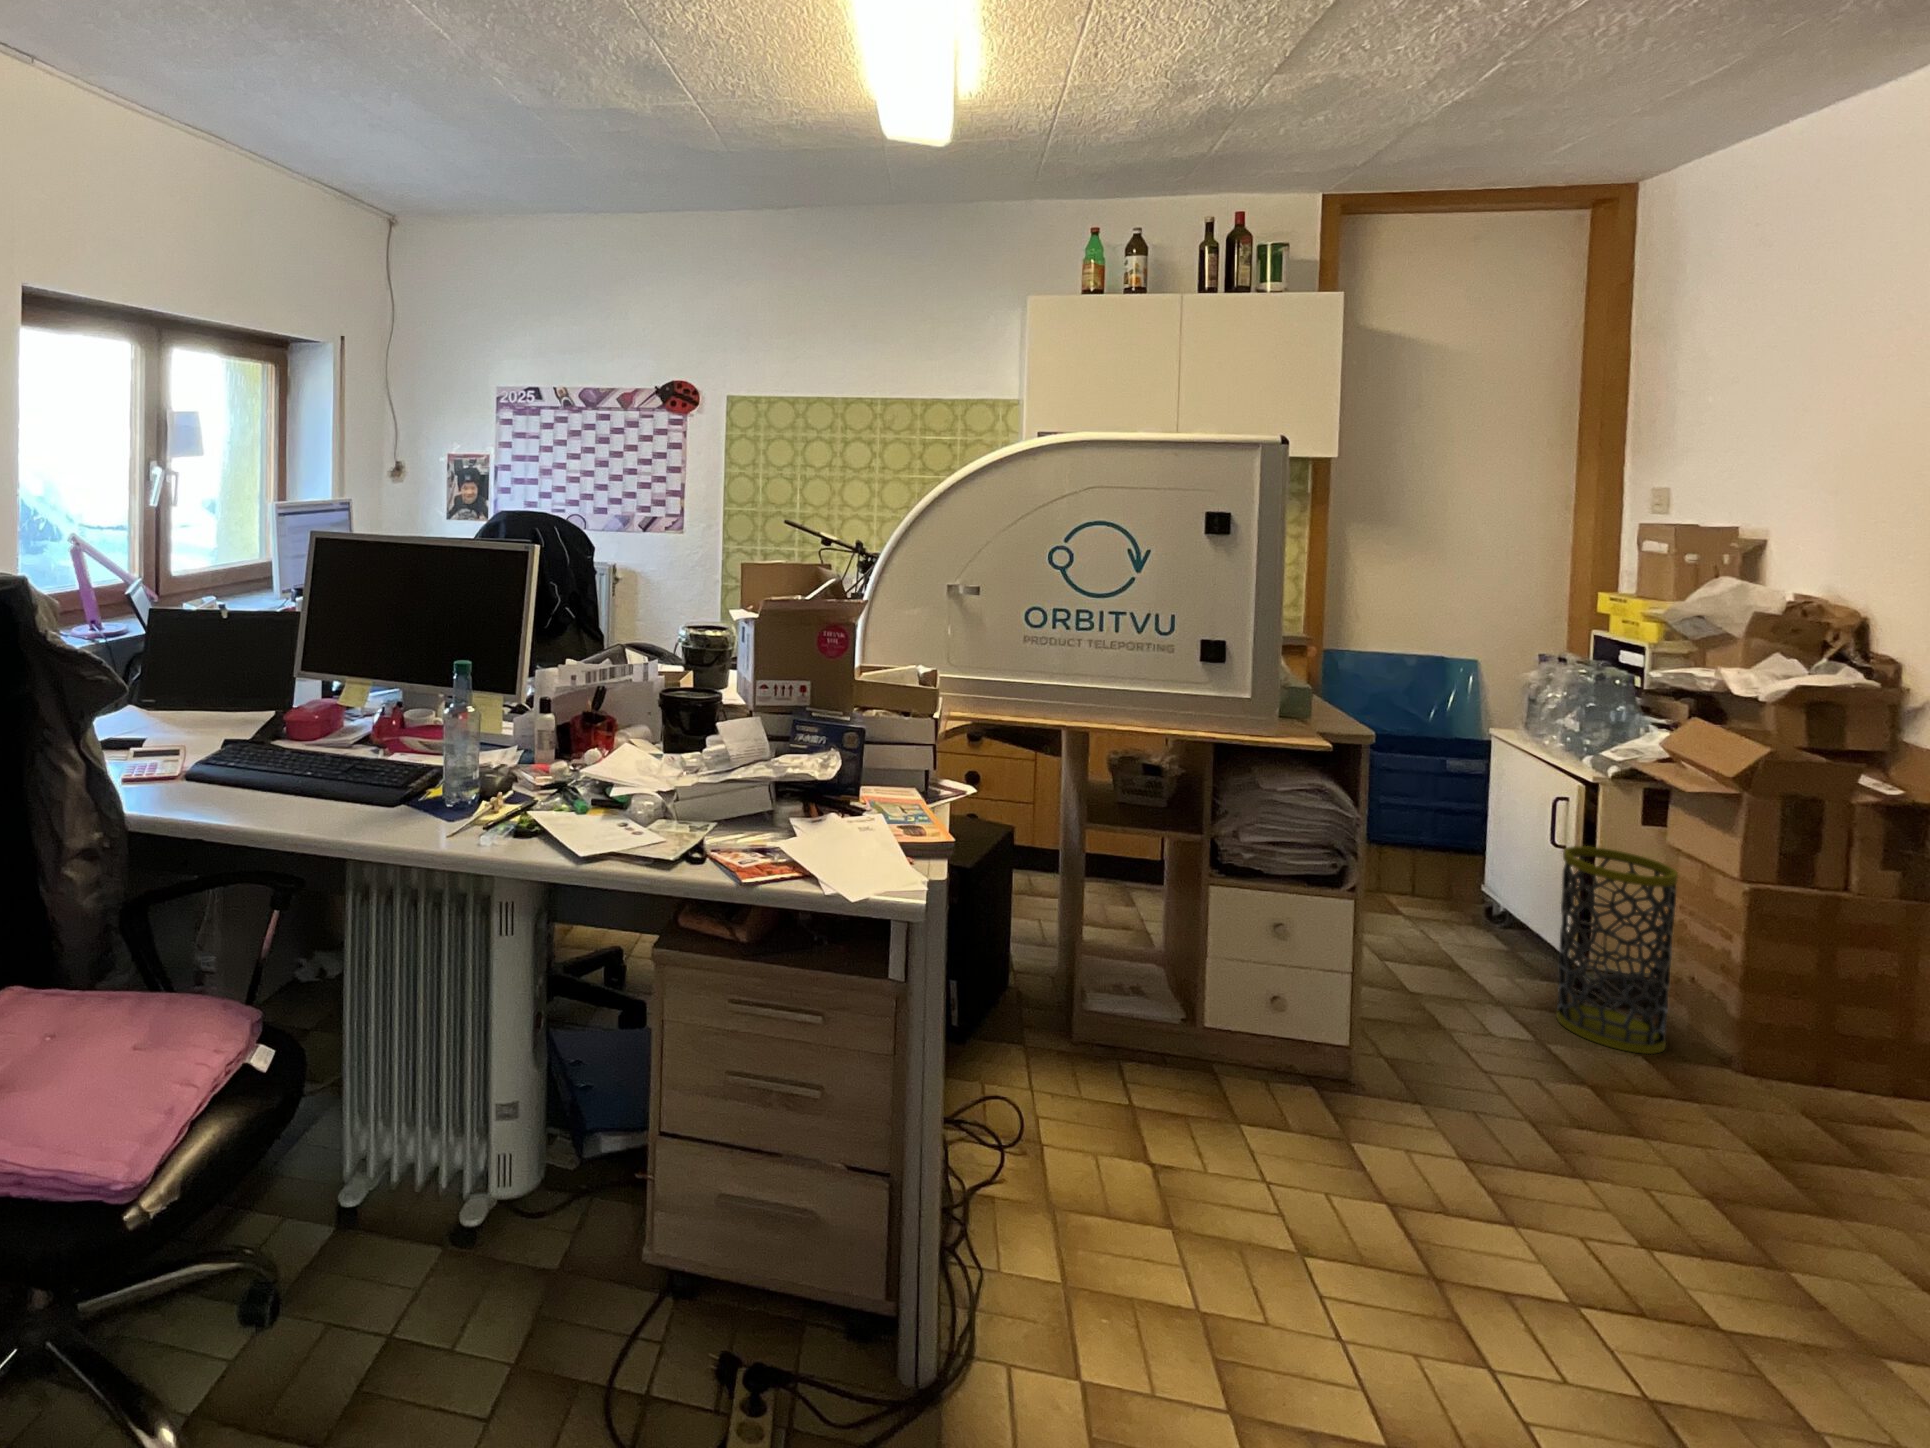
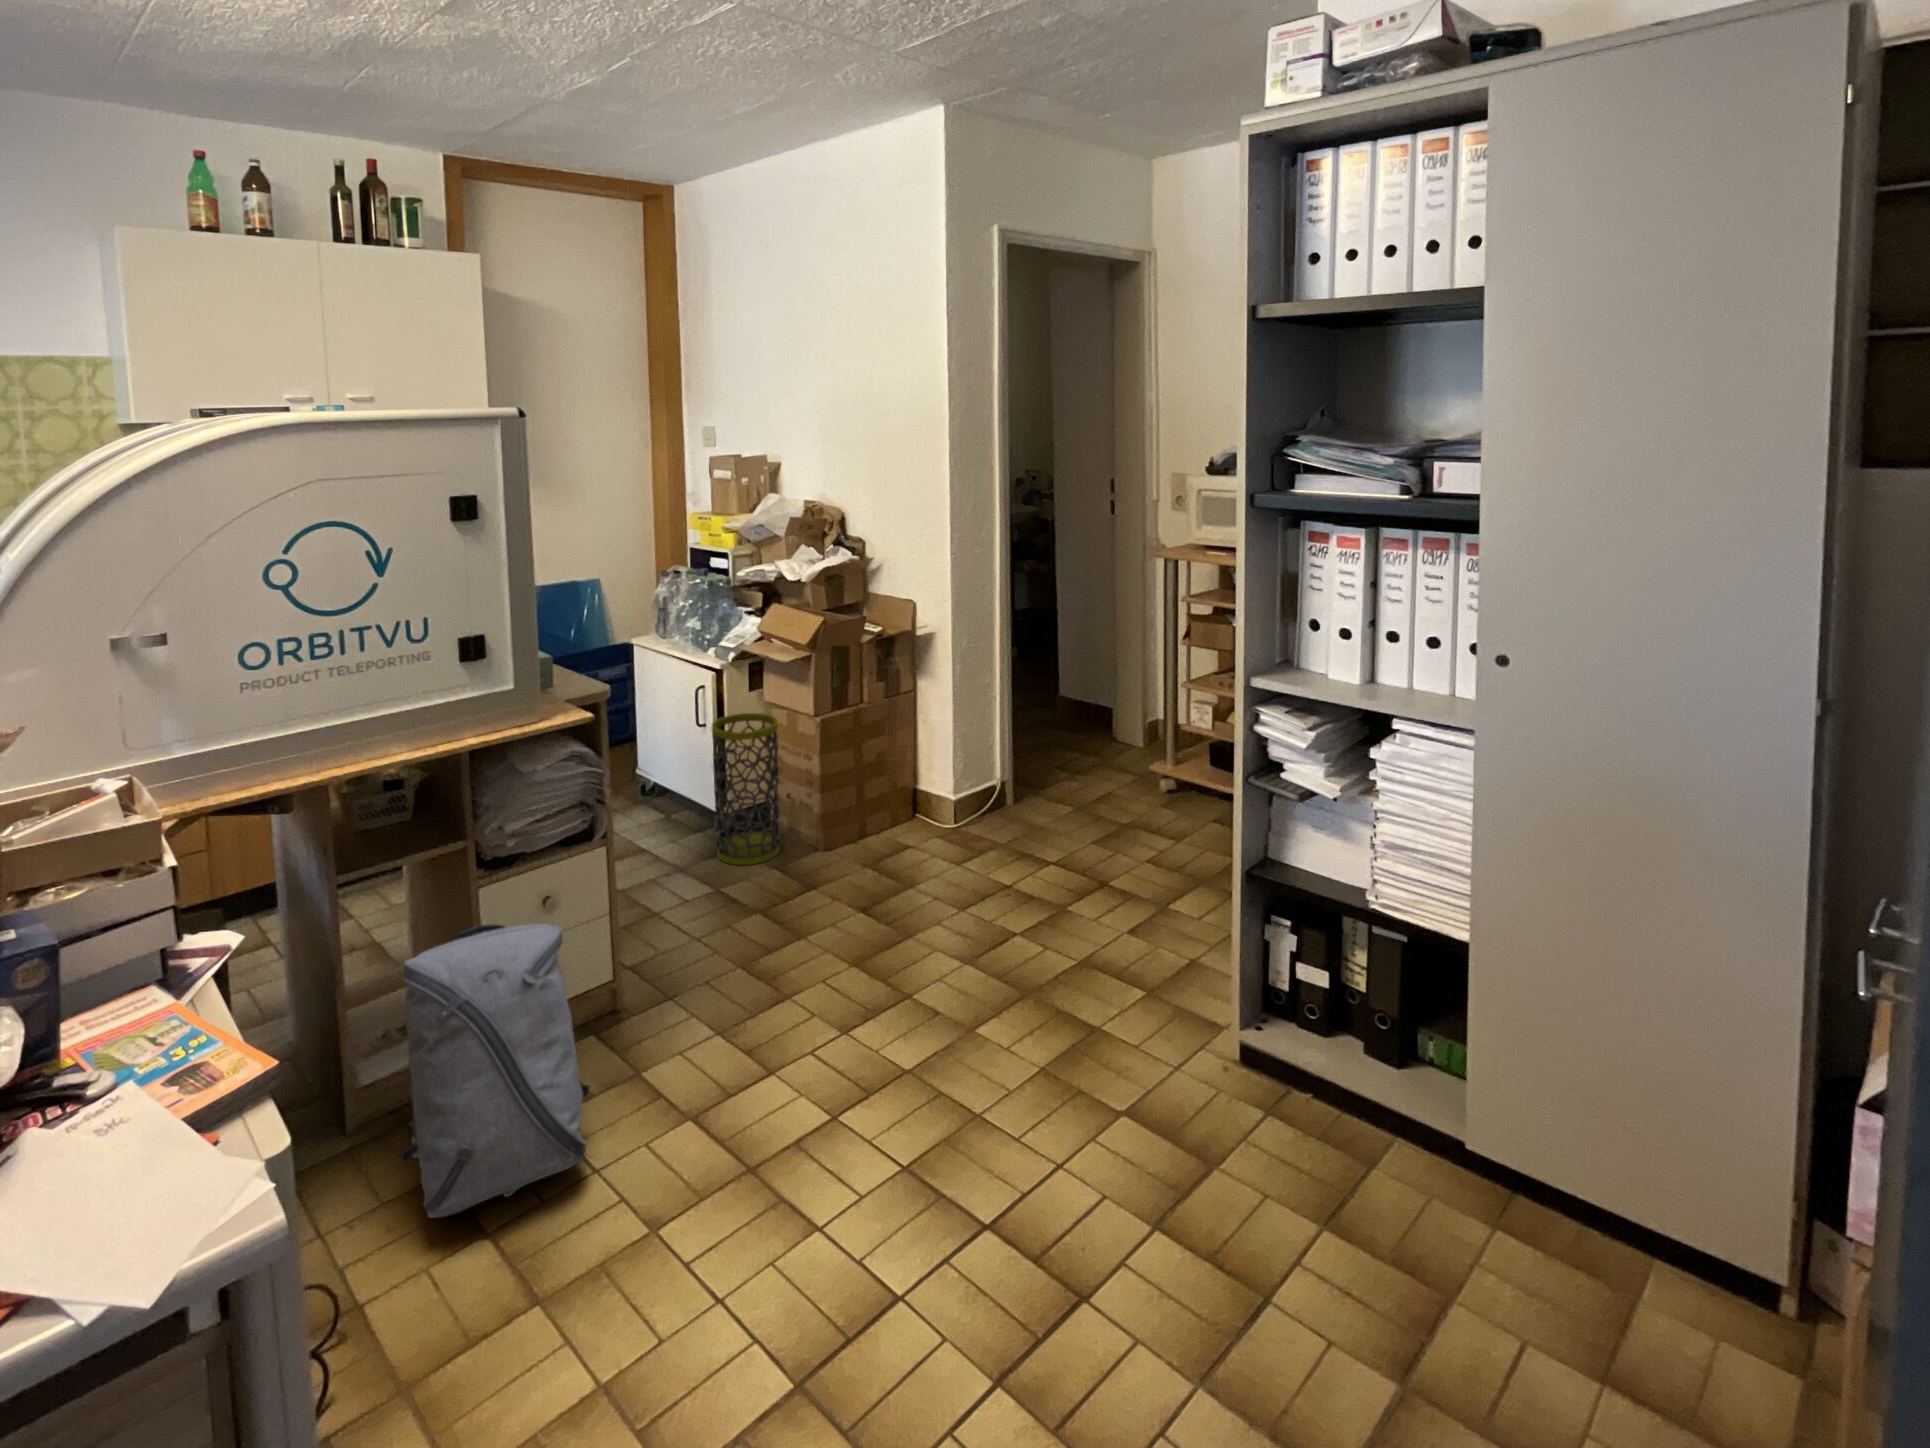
backpack: none [1091,903,1272,1159] -> present [401,924,589,1217]

